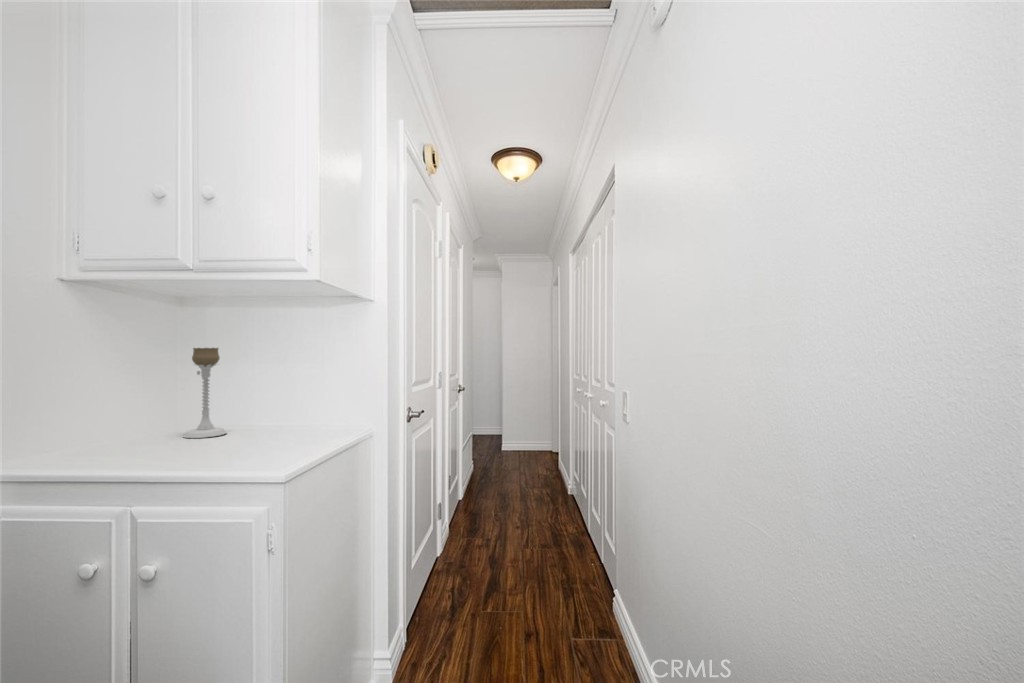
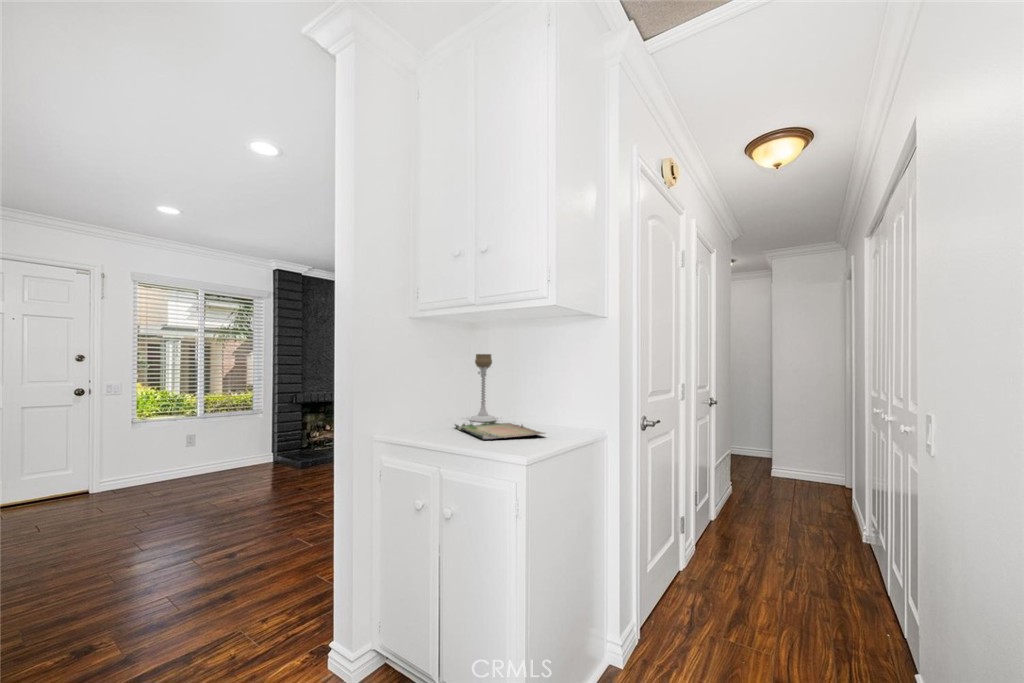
tray: none [161,429,306,464] -> present [455,421,546,440]

